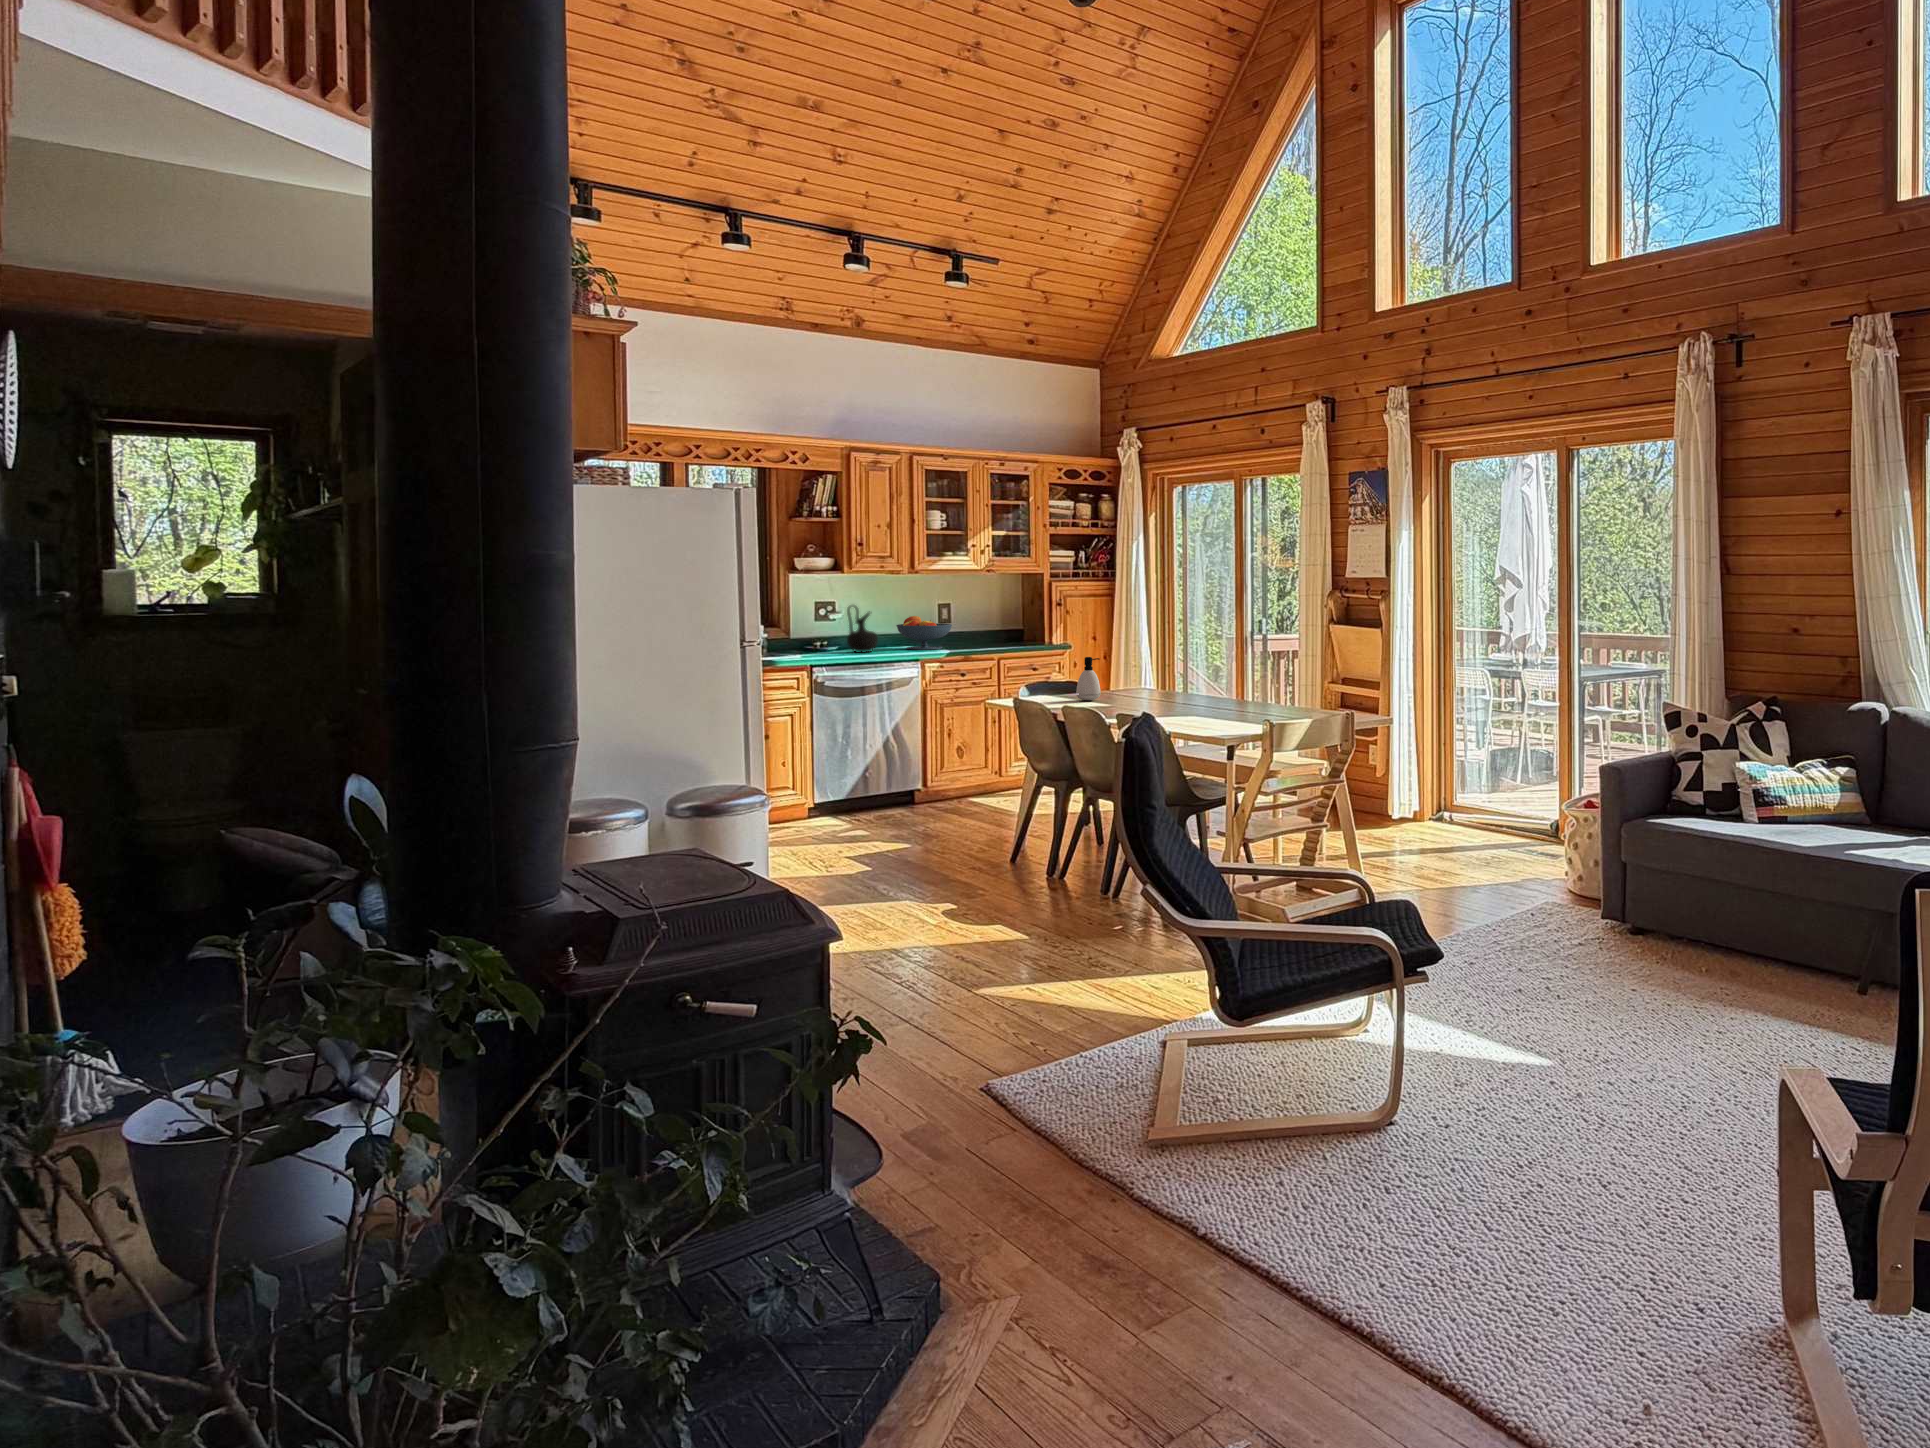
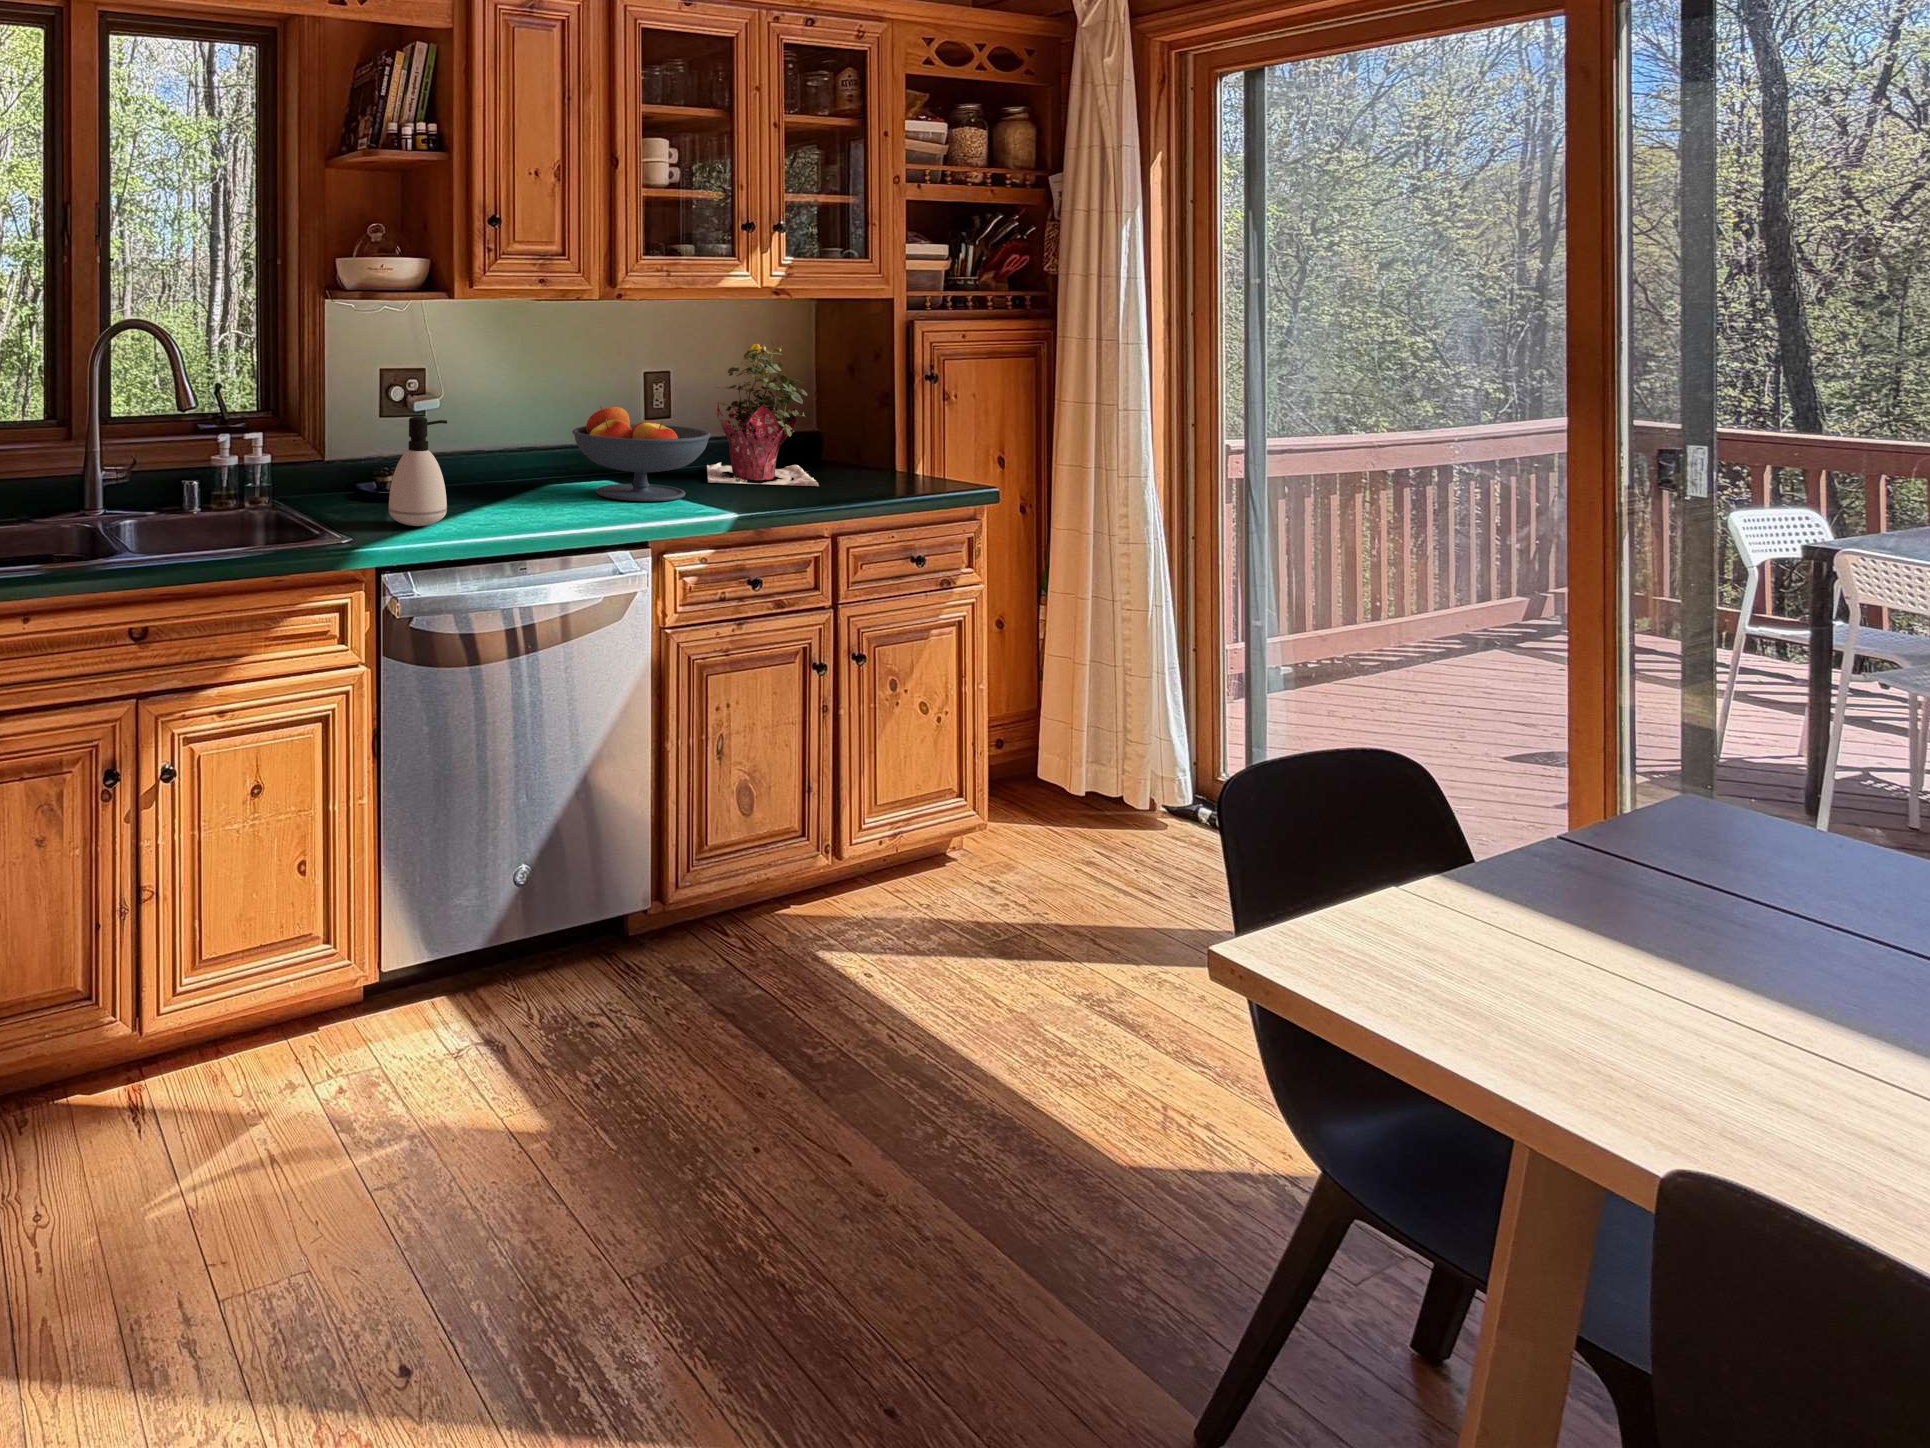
potted plant: none [958,590,1008,646] -> present [707,340,819,486]
ceramic jug: present [847,606,878,653] -> none [462,380,538,513]
soap dispenser: present [1076,657,1101,701] -> present [389,416,447,526]

